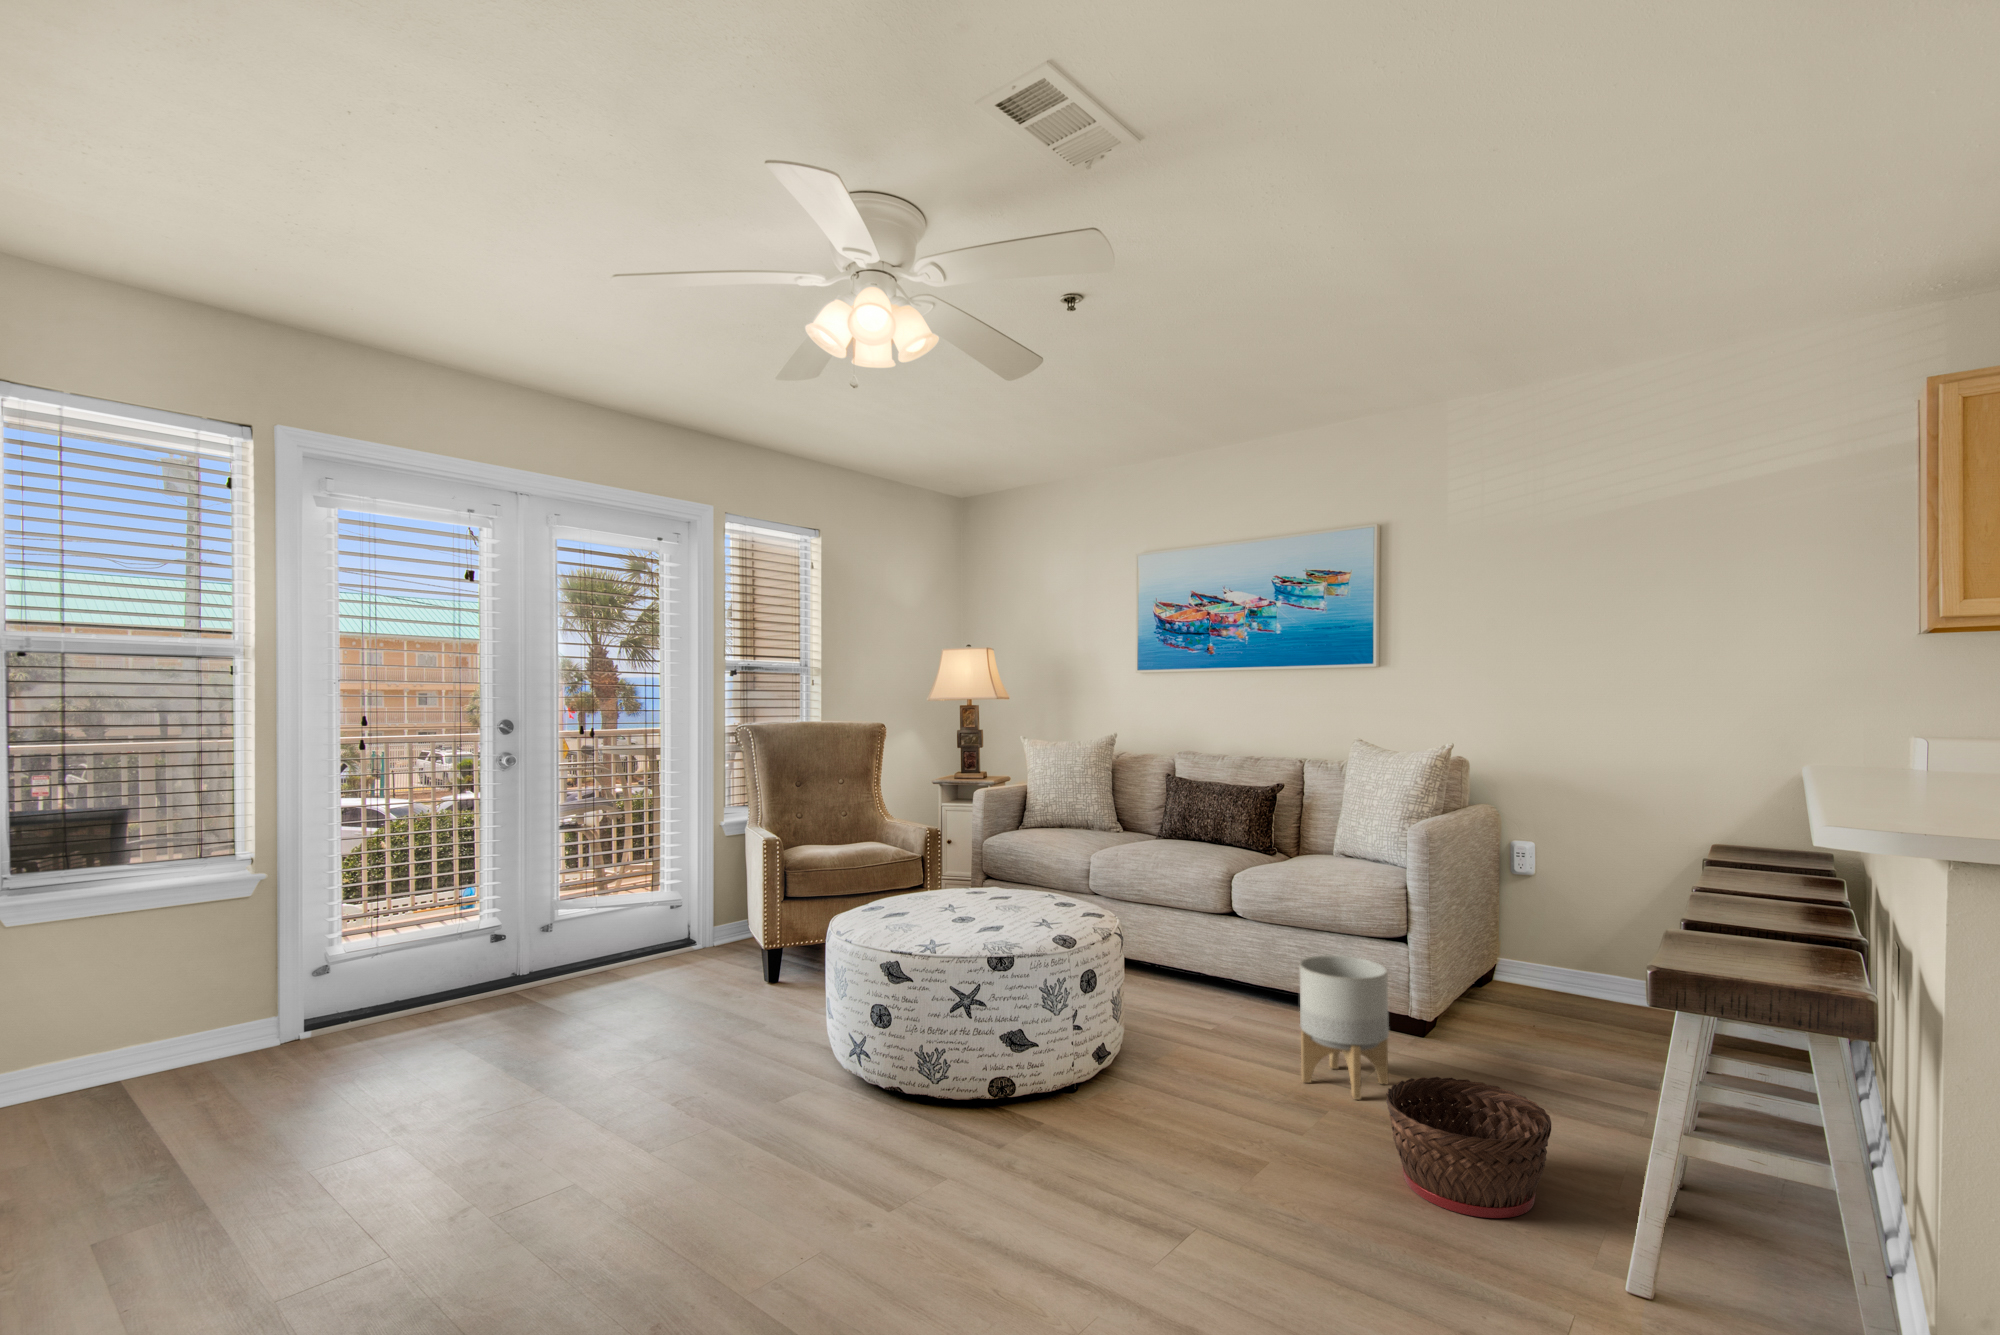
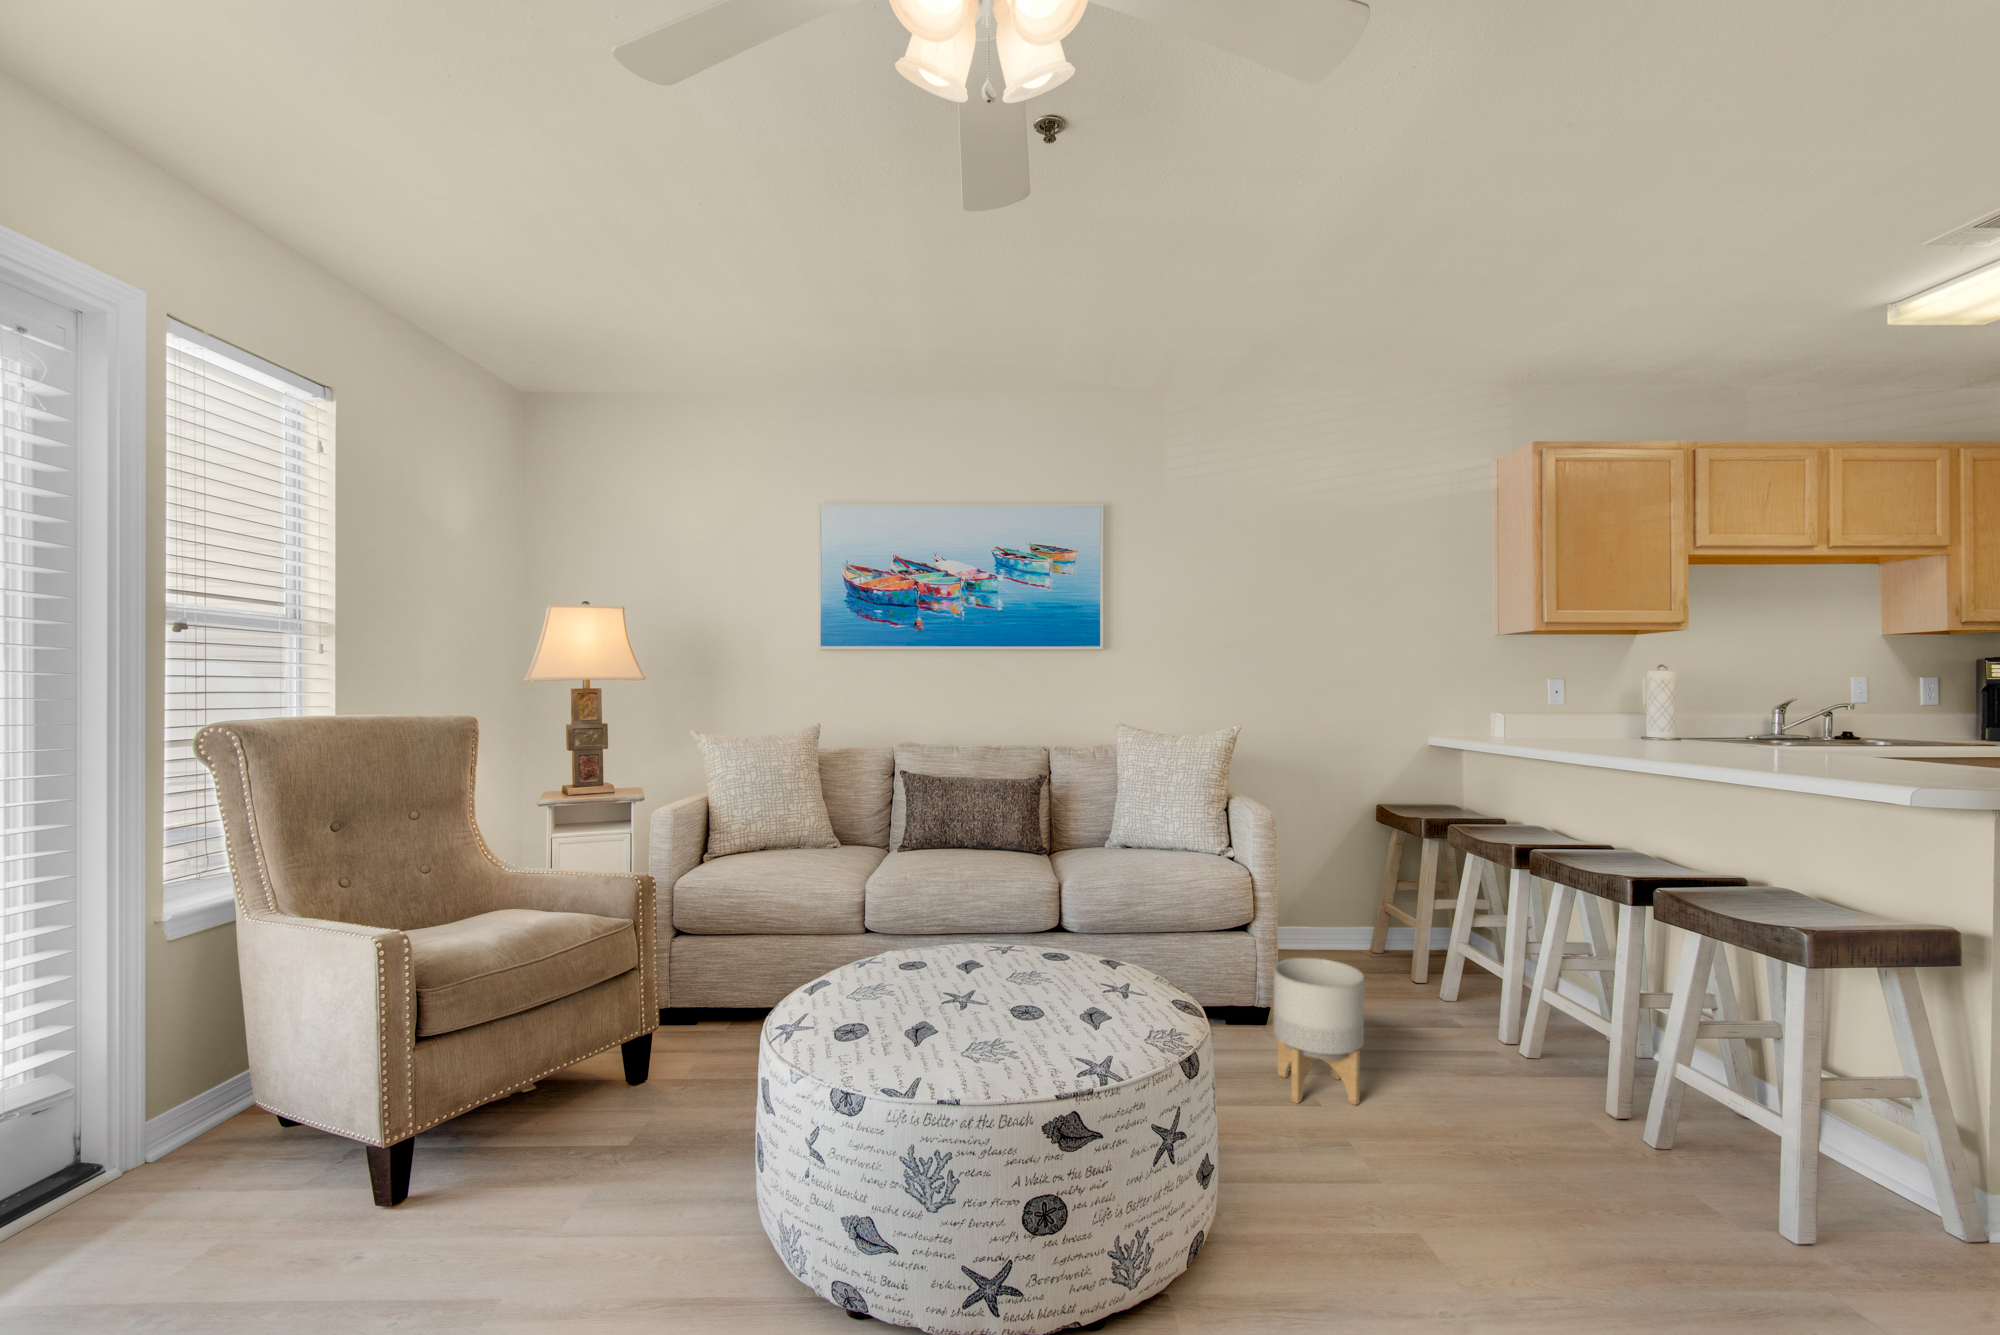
basket: present [1386,1077,1551,1218] -> none [1482,1057,1646,1193]

